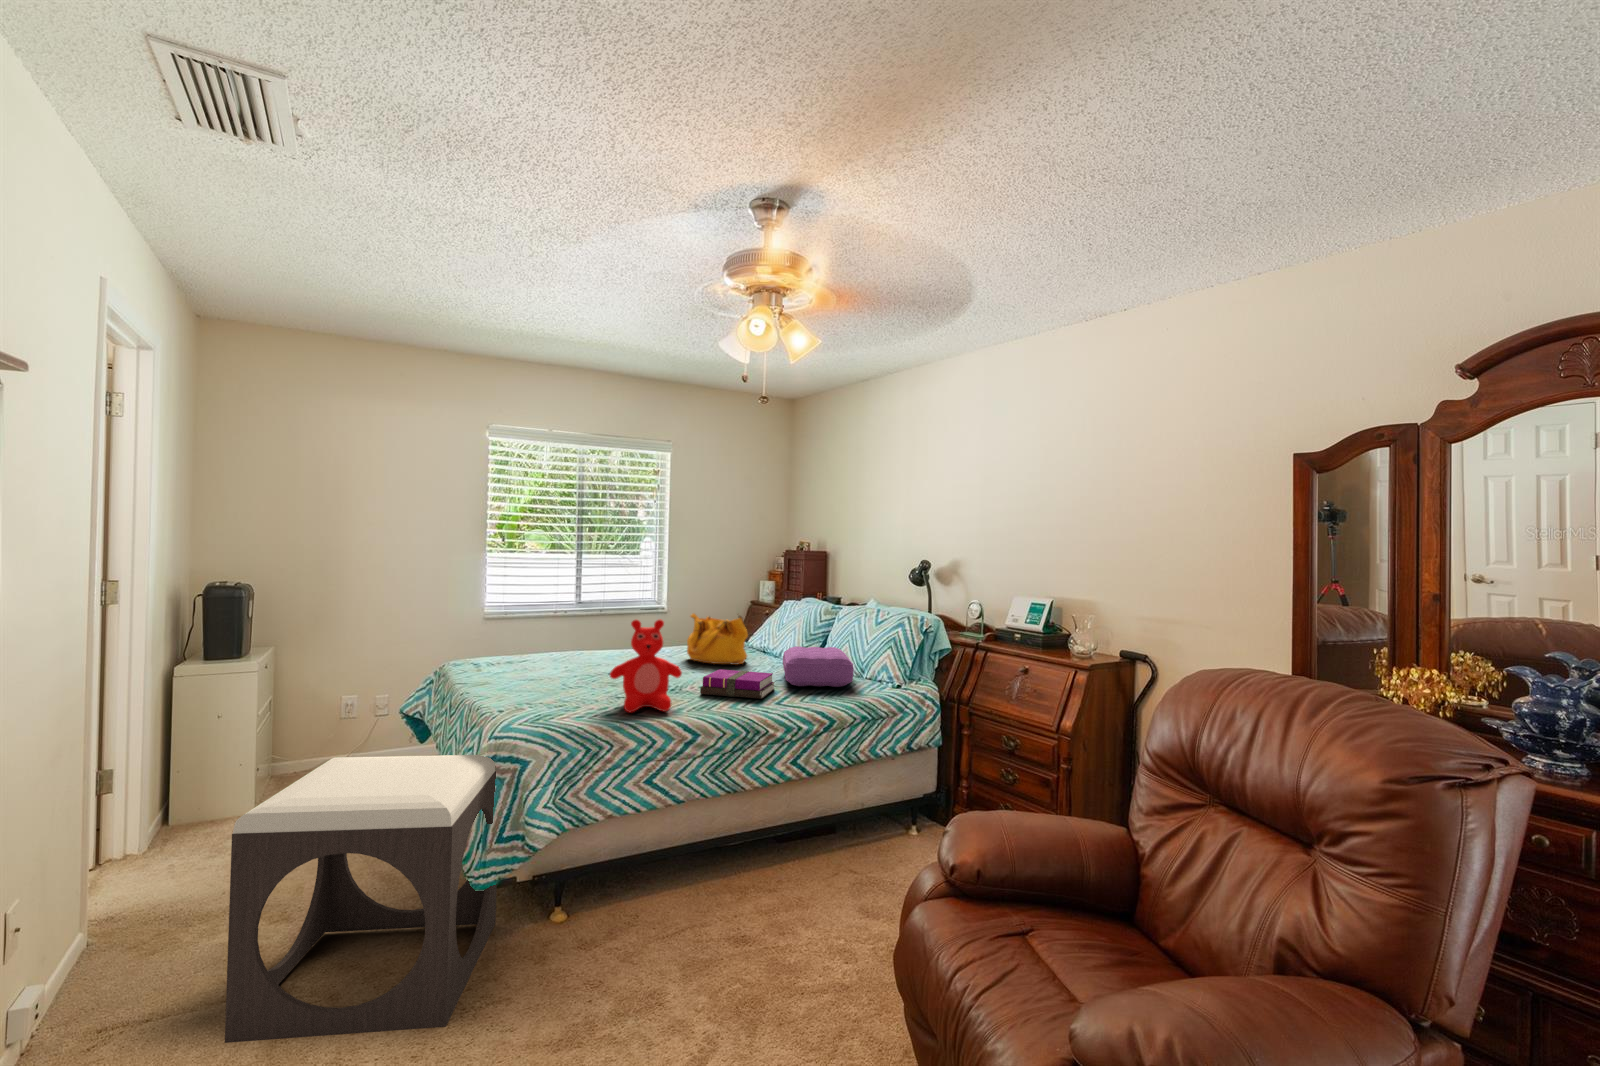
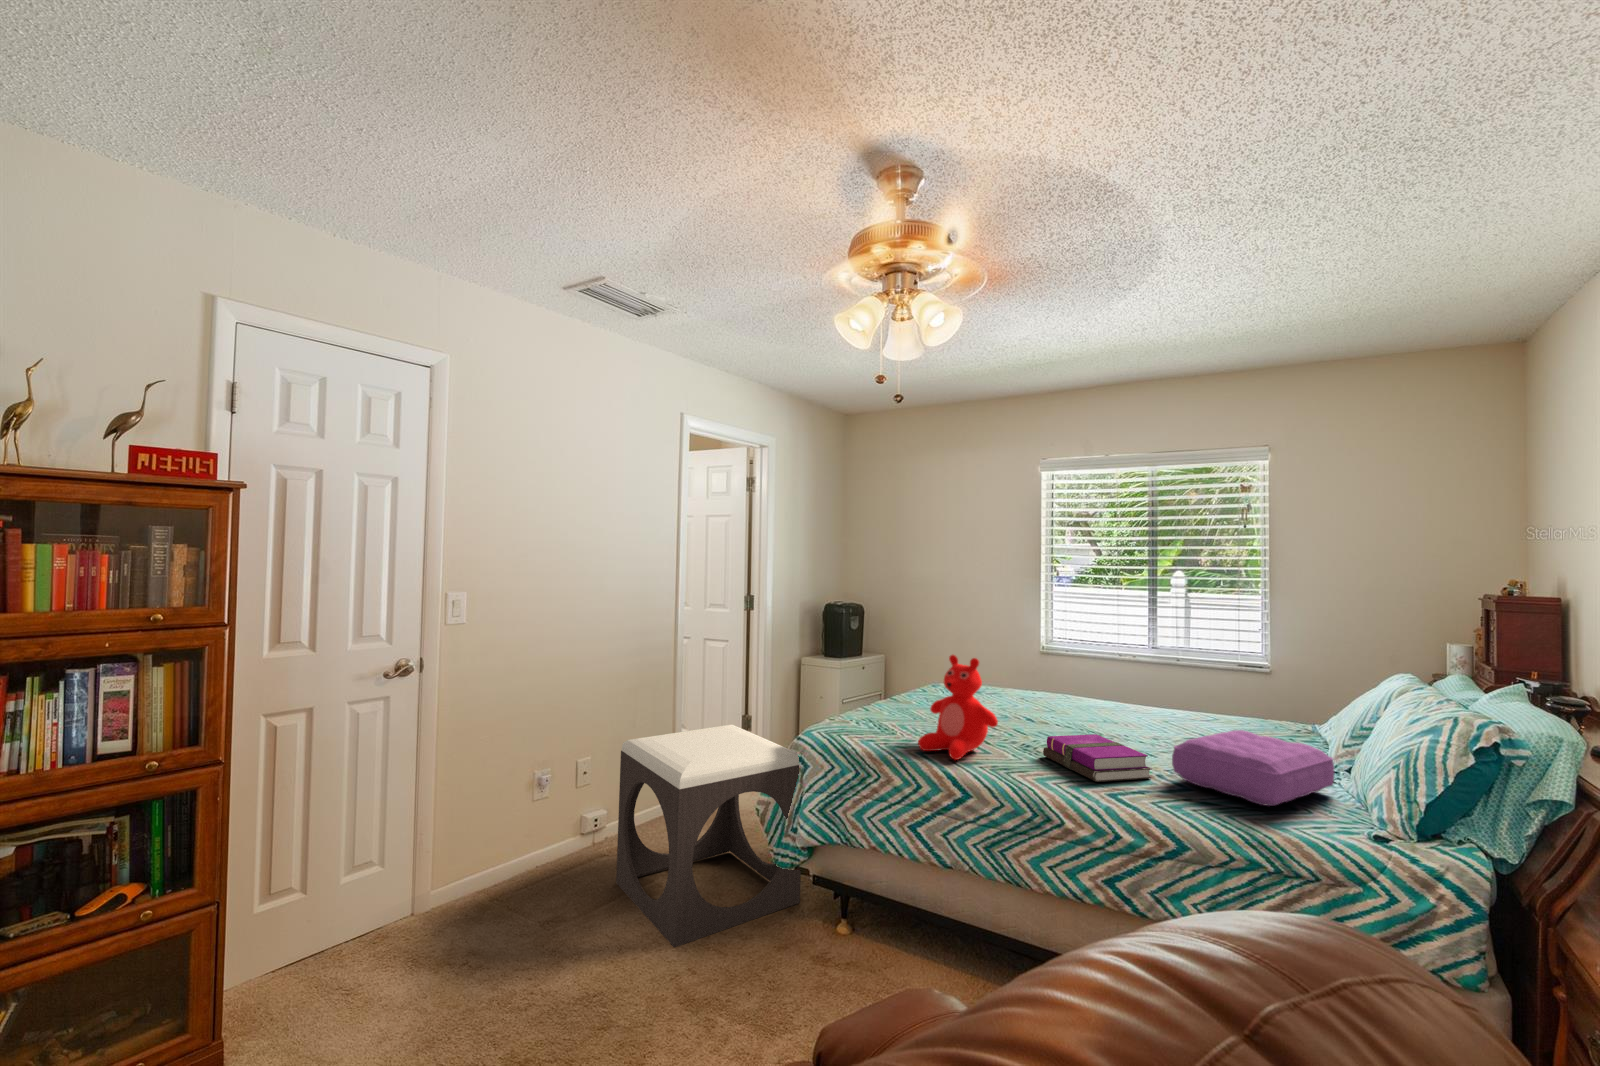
handbag: present [687,614,748,665] -> none [1129,664,1219,741]

